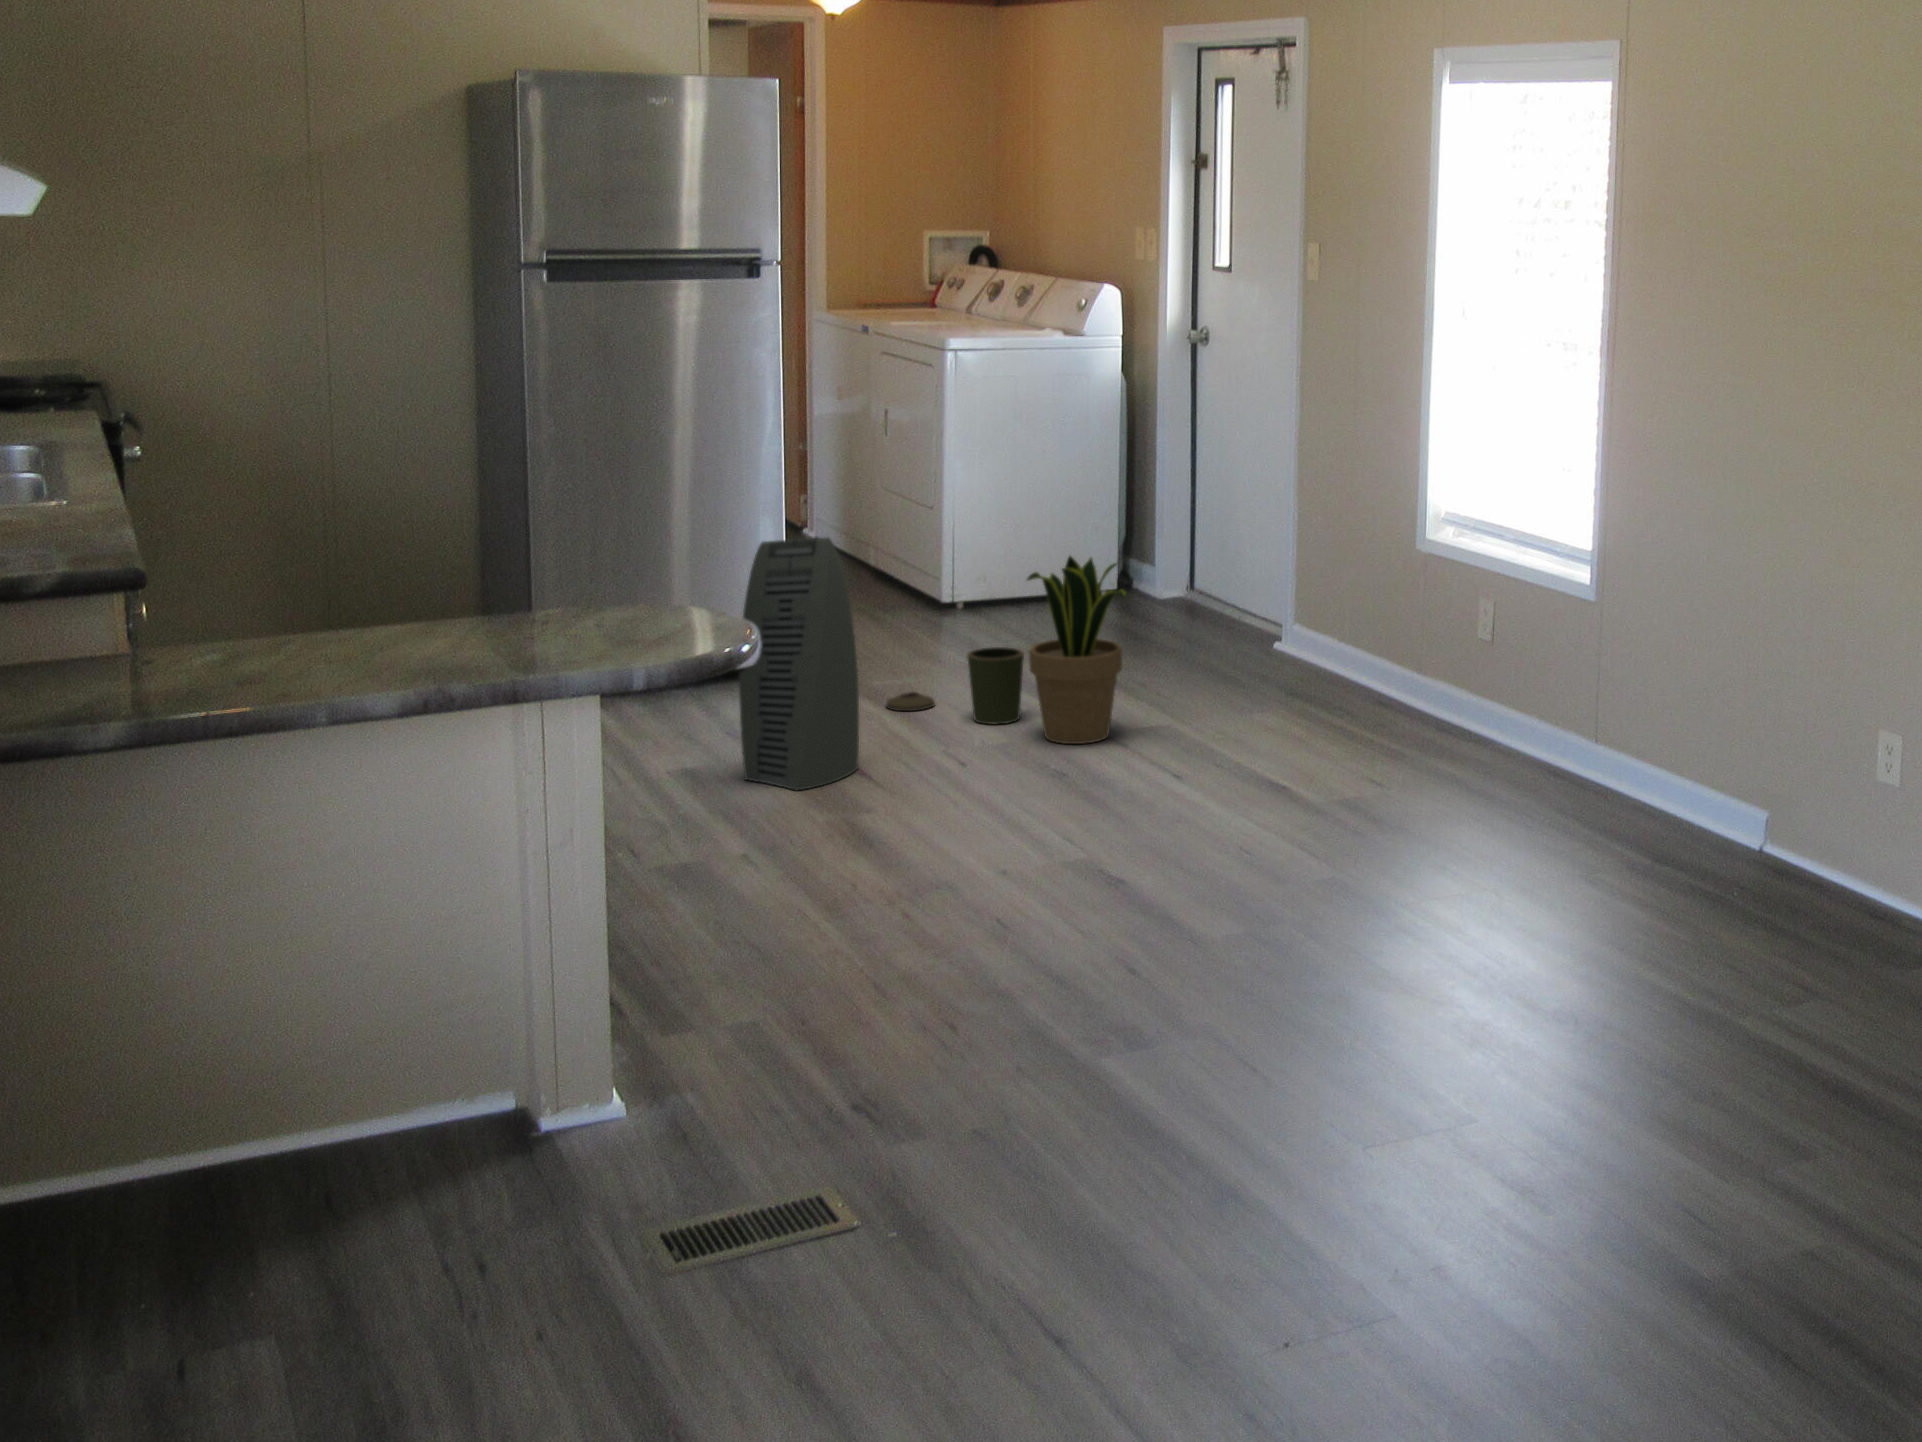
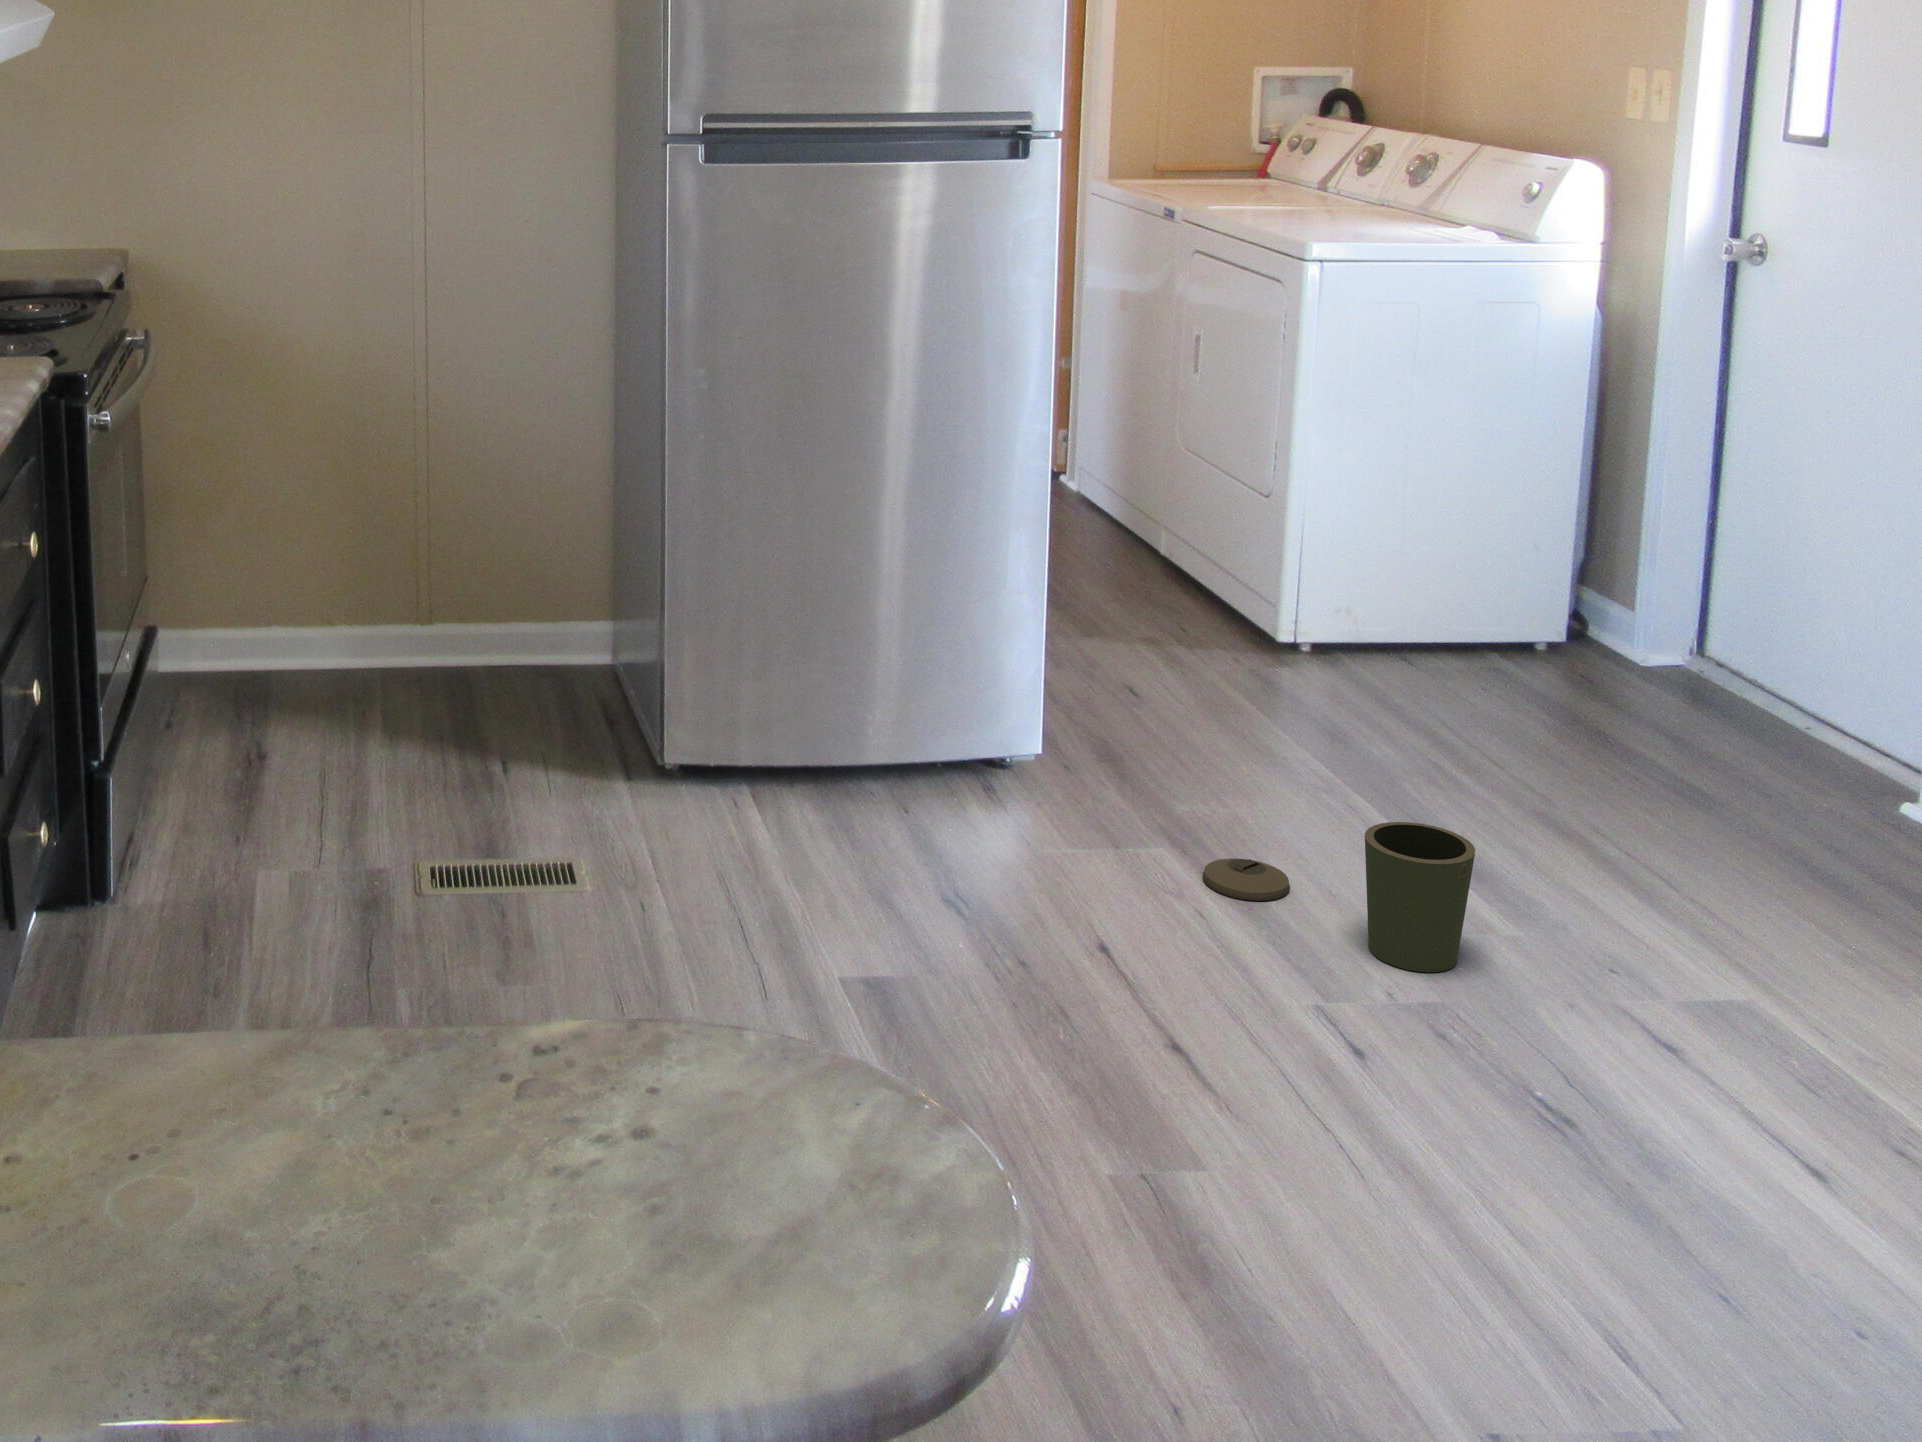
air purifier: present [739,537,859,790] -> none [961,654,1177,1111]
potted plant: present [1027,556,1126,744] -> none [1501,715,1733,1073]

